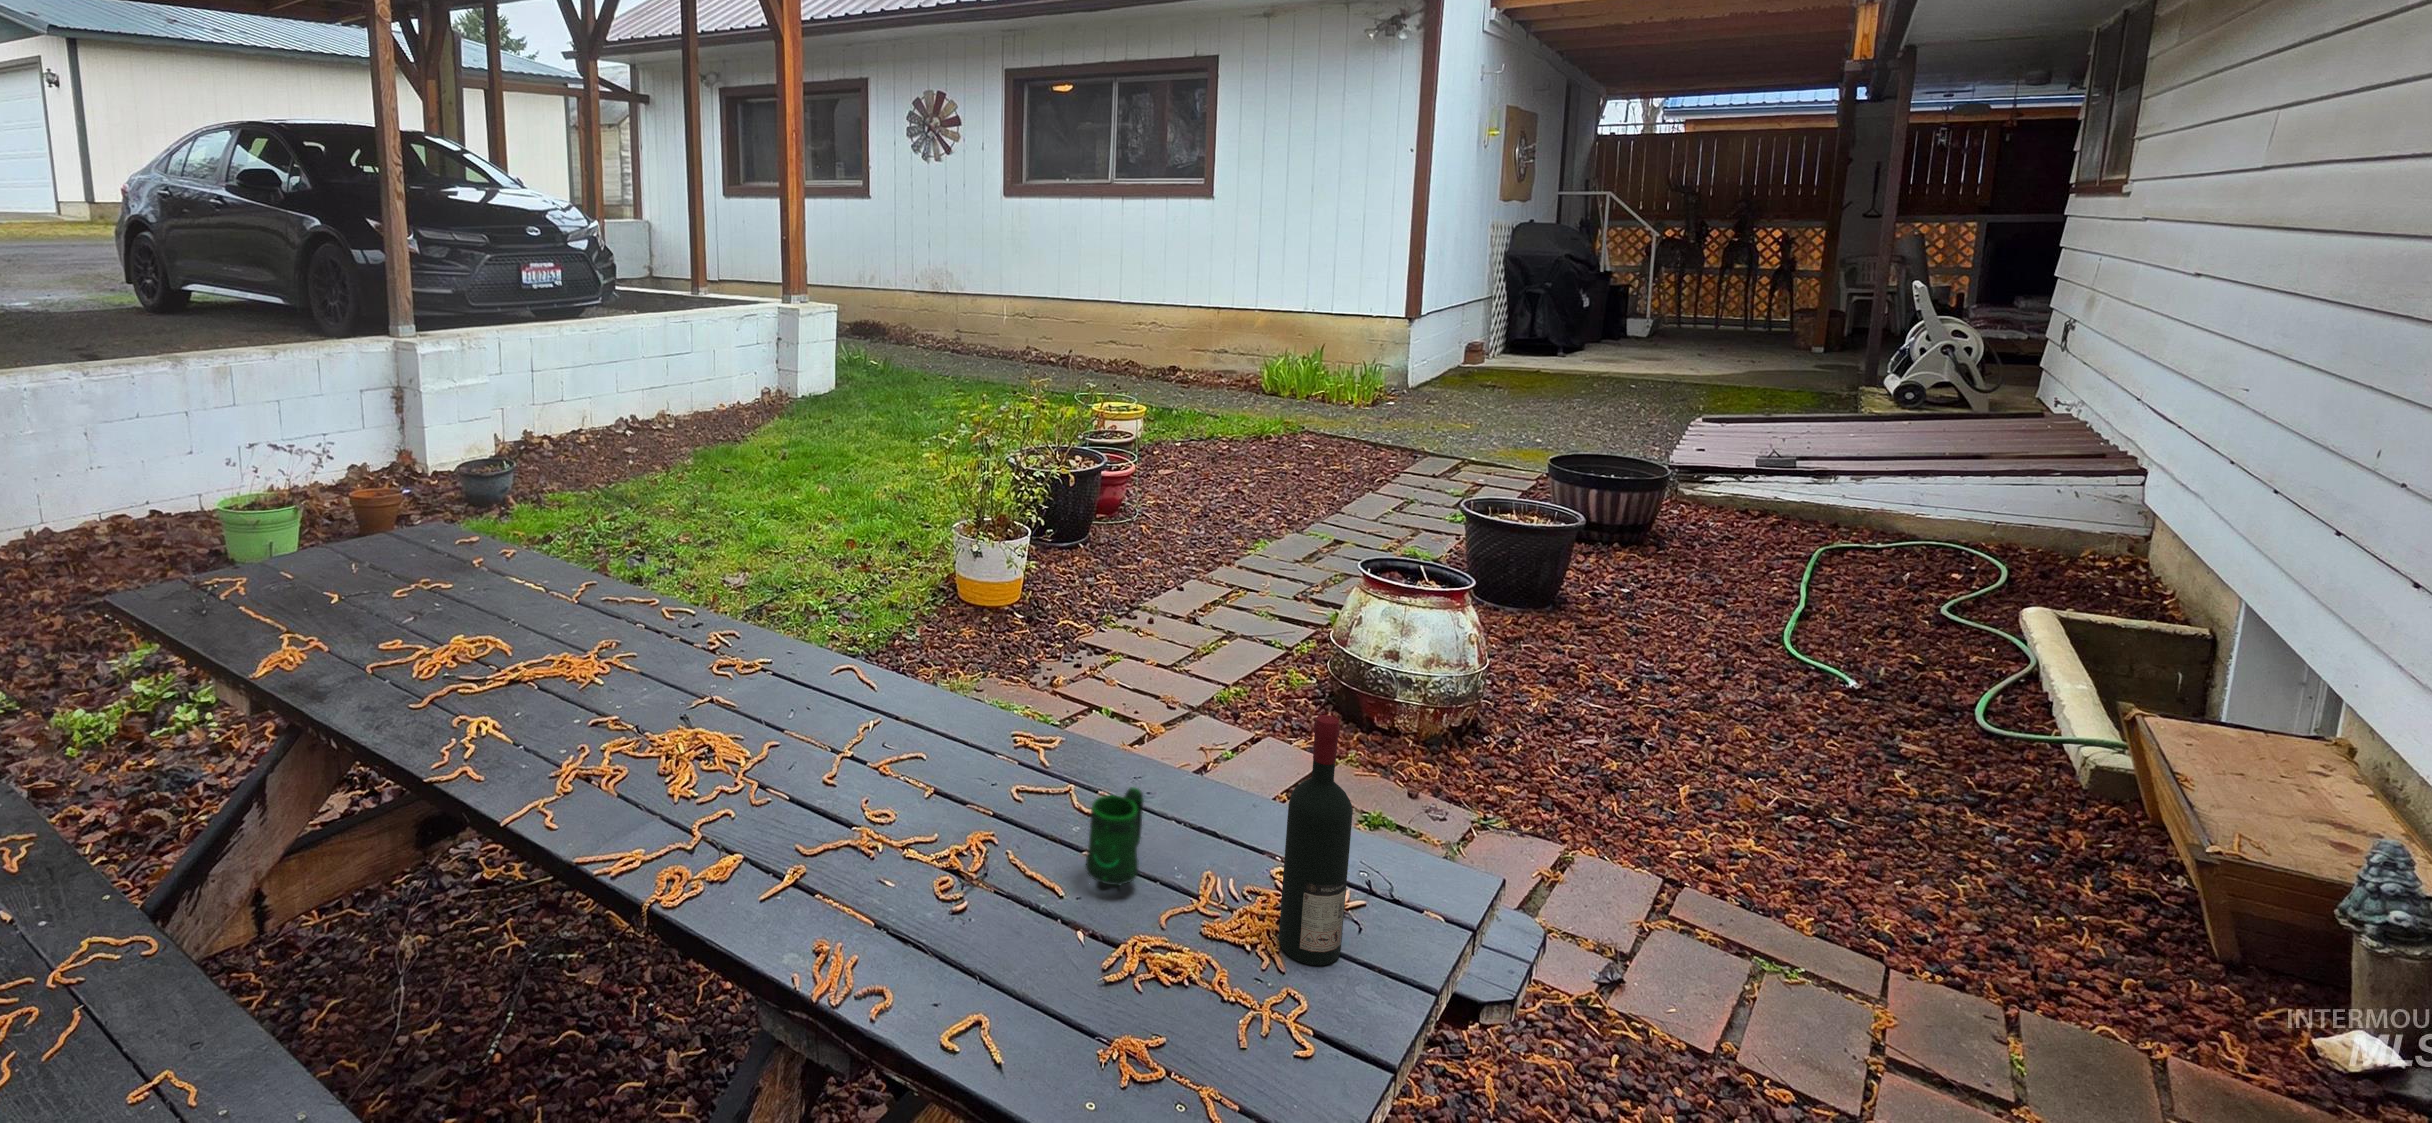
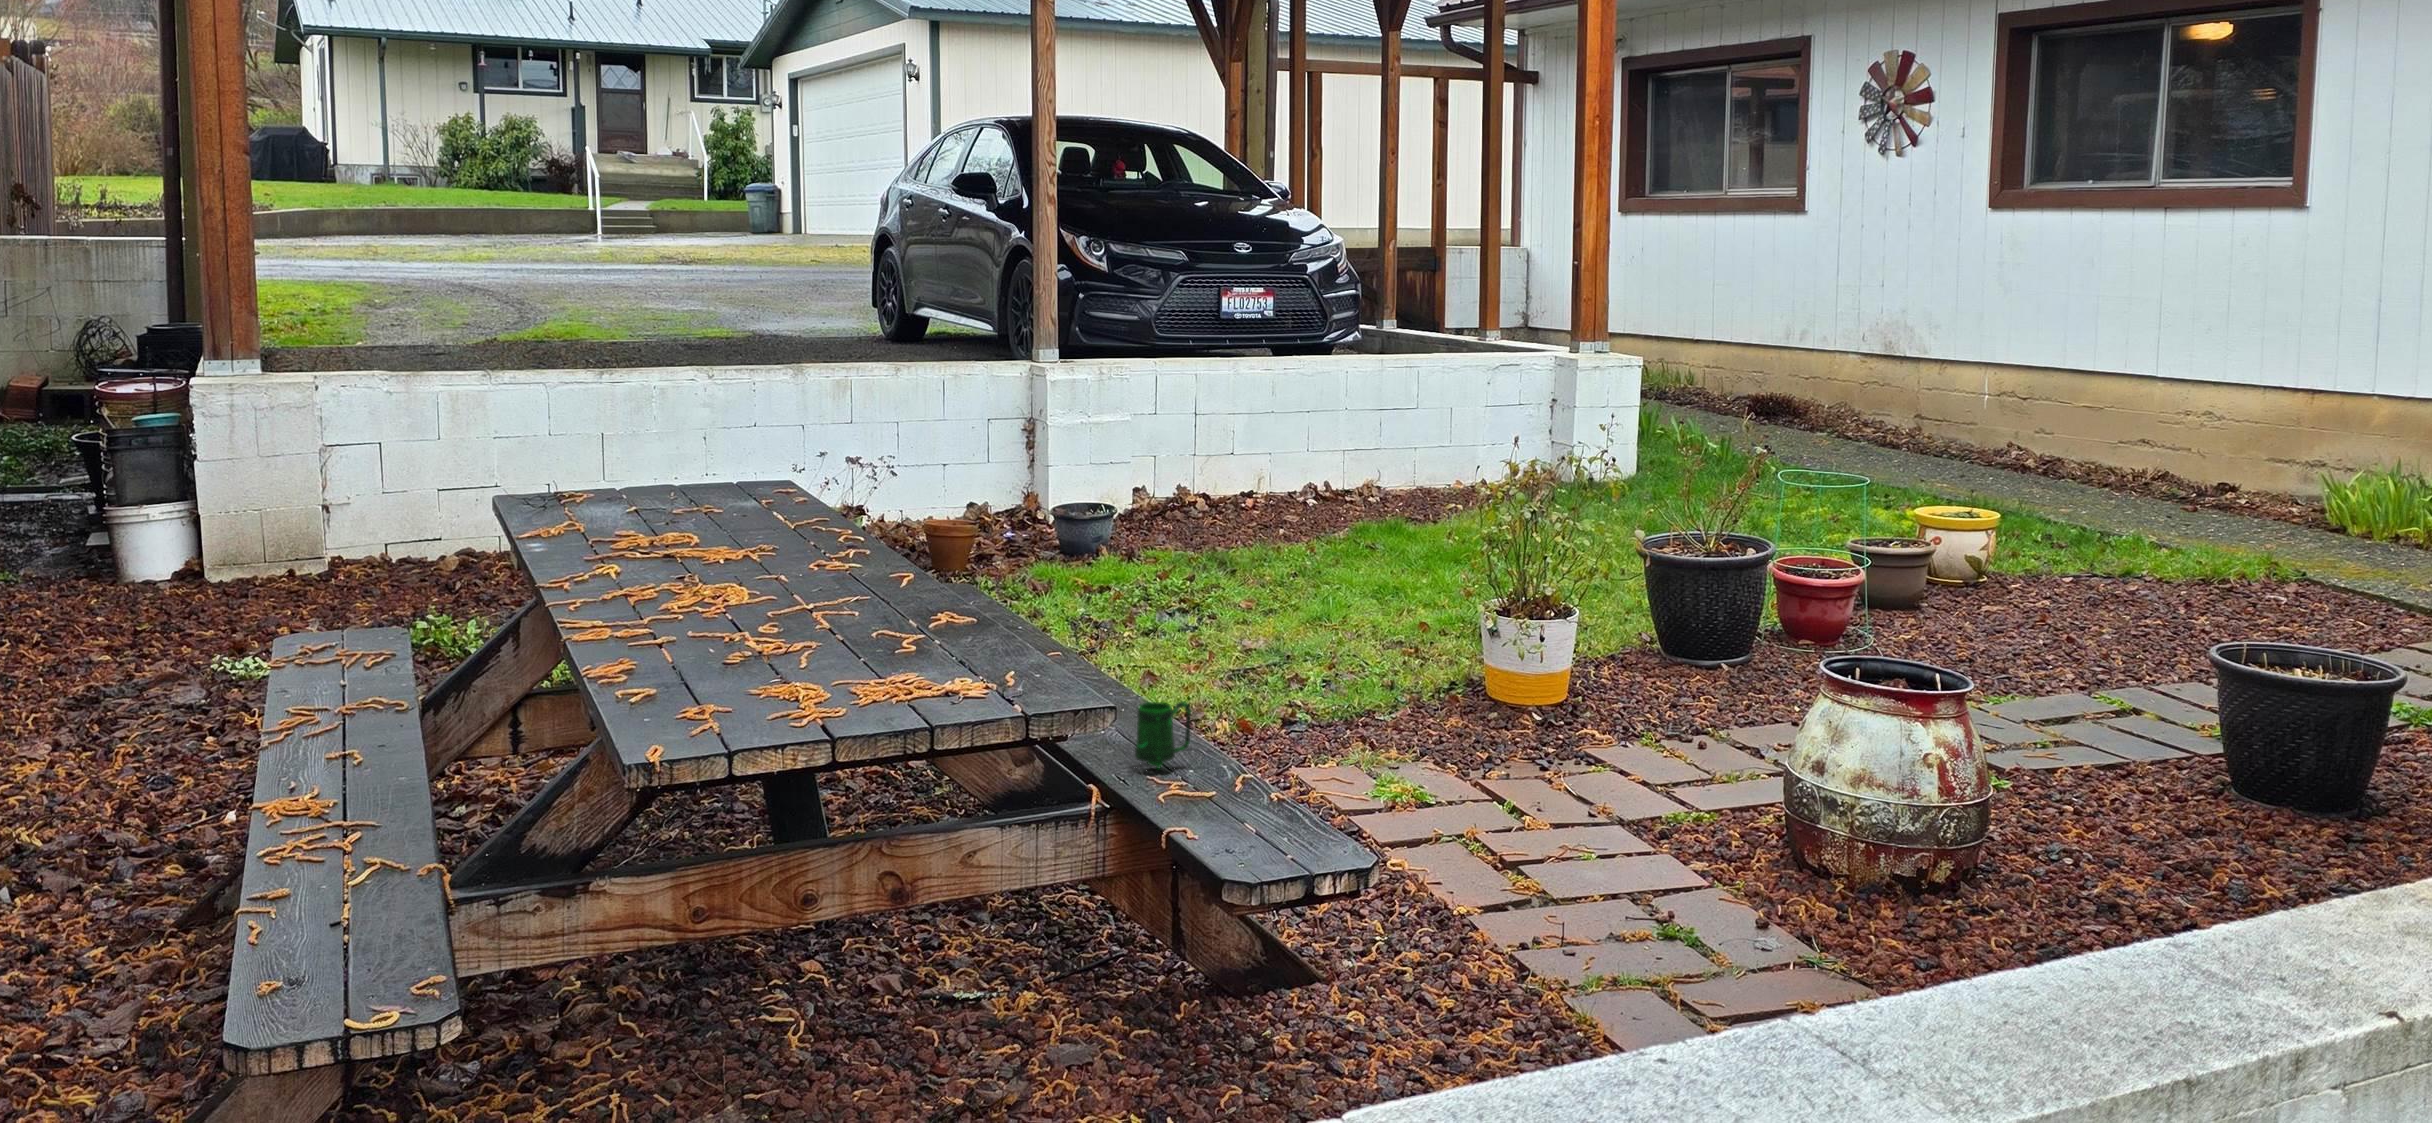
wine bottle: present [1278,715,1353,965] -> none [1207,630,1254,816]

